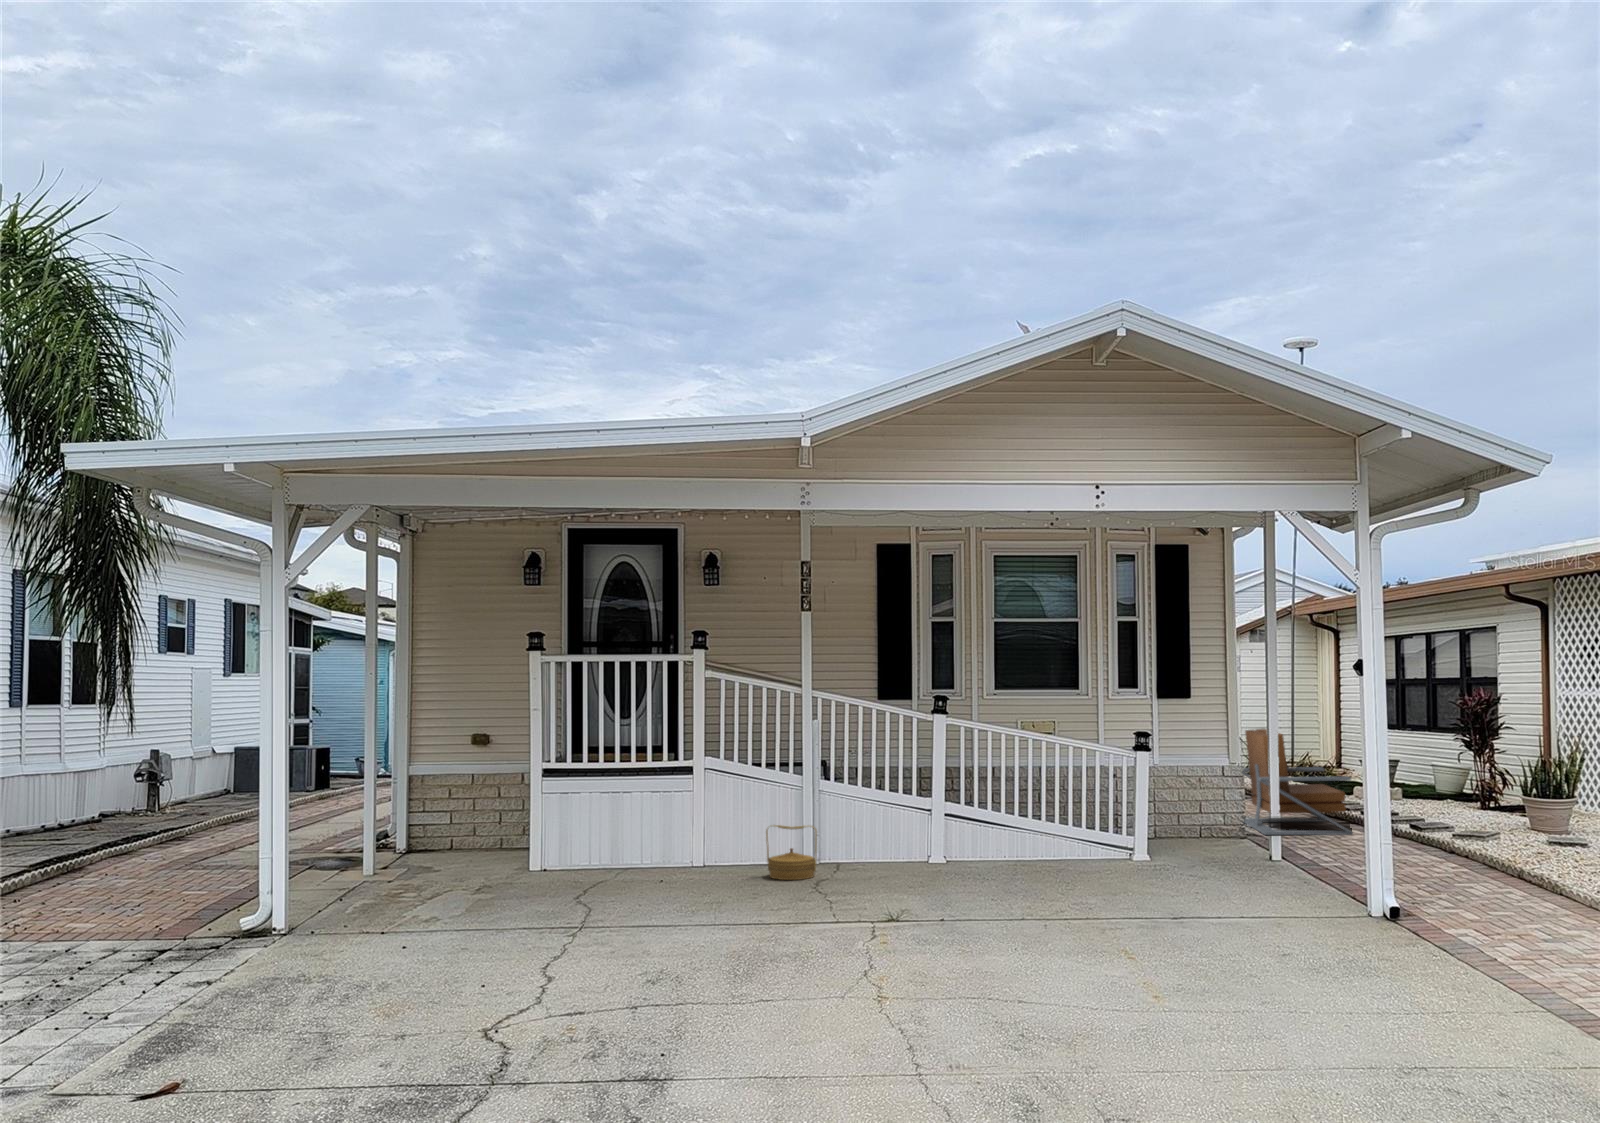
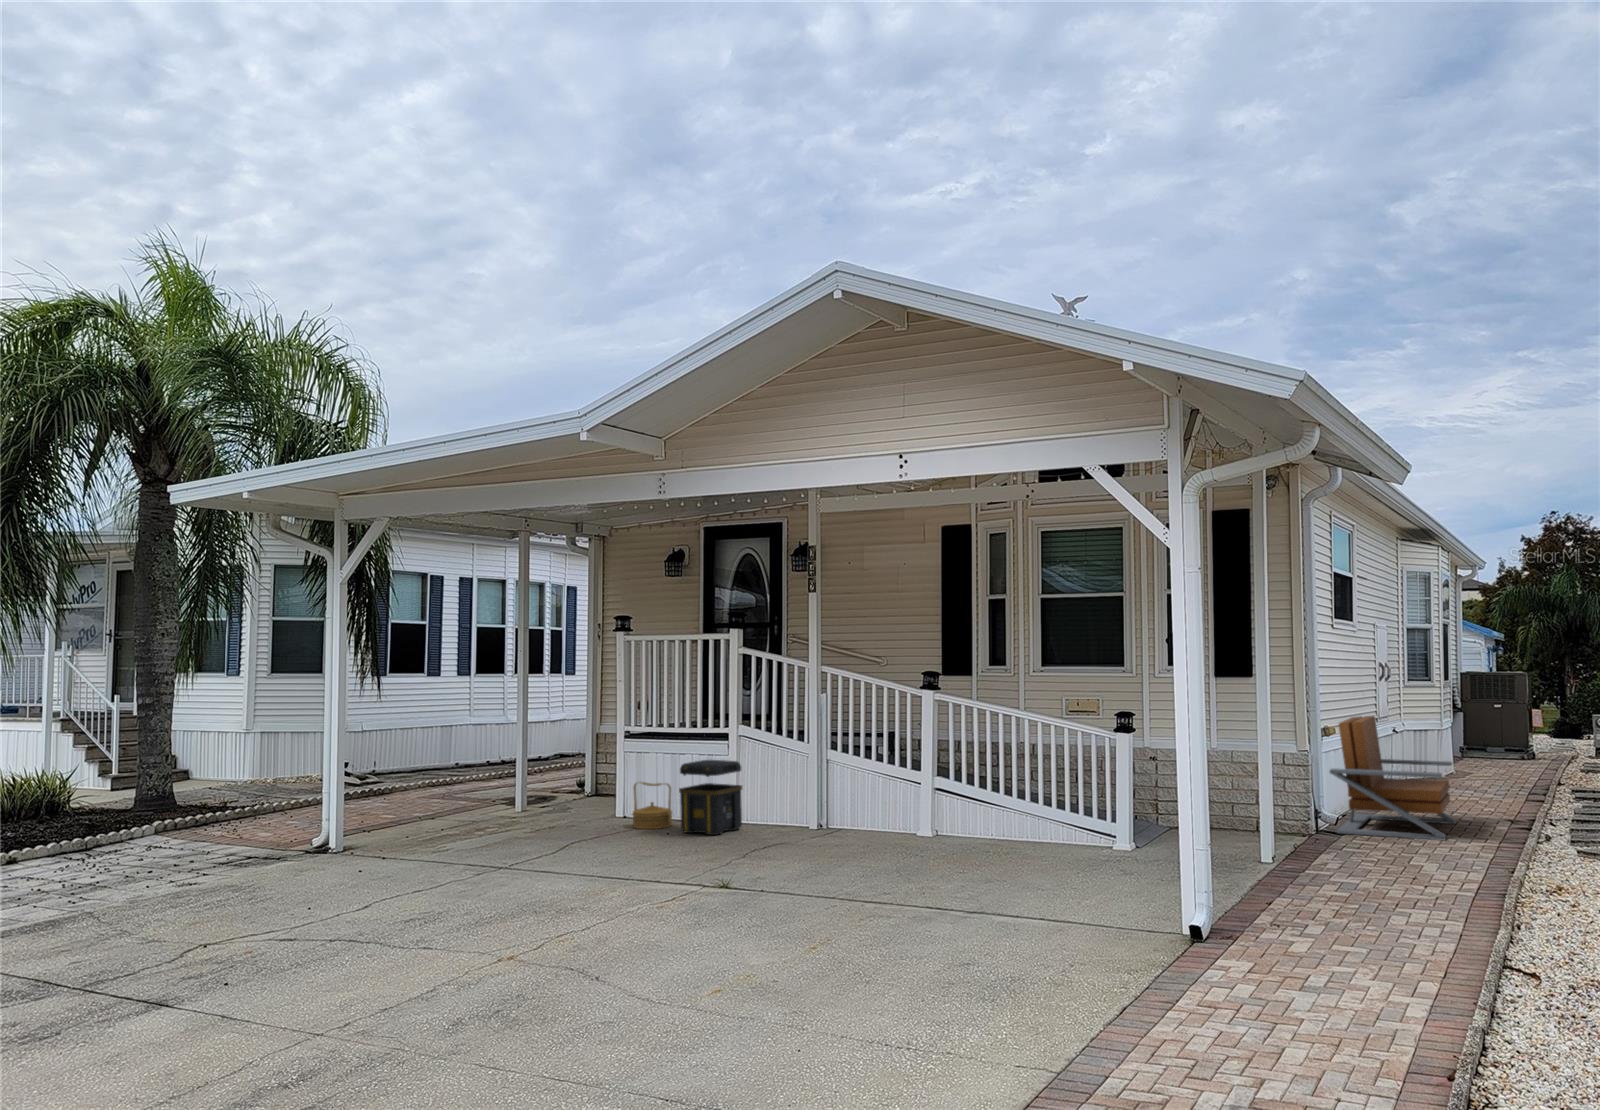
toolbox: none [666,798,726,882] -> present [679,760,743,835]
woven basket: present [766,825,817,880] -> present [633,782,672,829]

